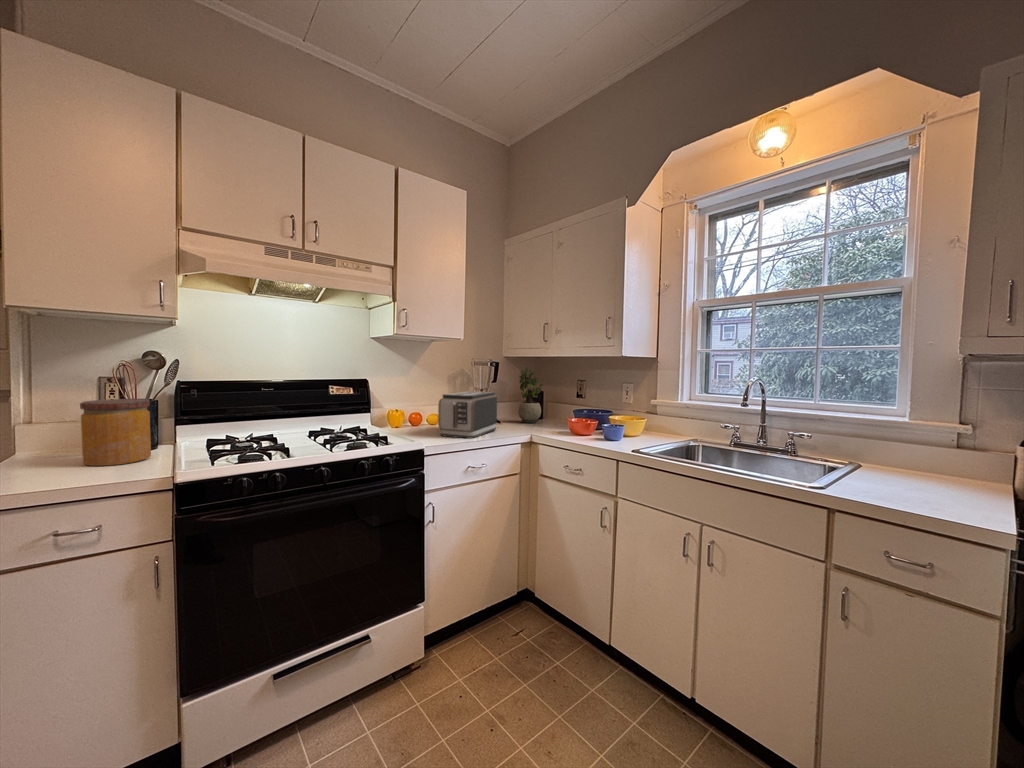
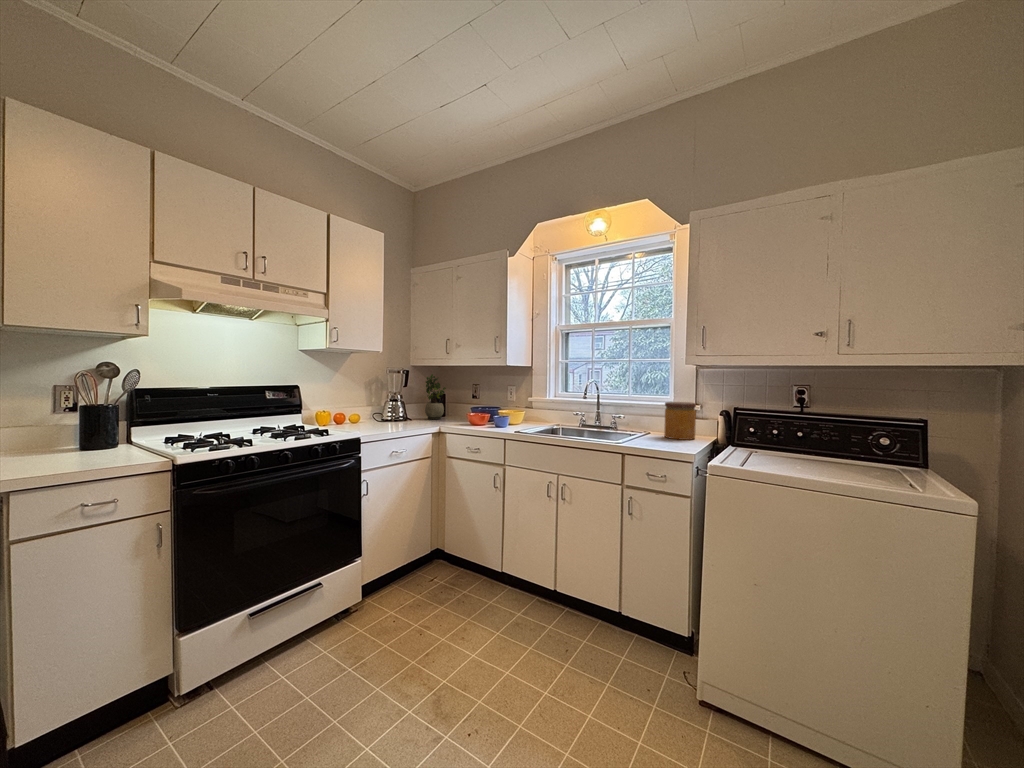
toaster: present [438,391,497,439] -> none [365,394,411,430]
jar: present [80,399,151,466] -> present [664,402,696,440]

